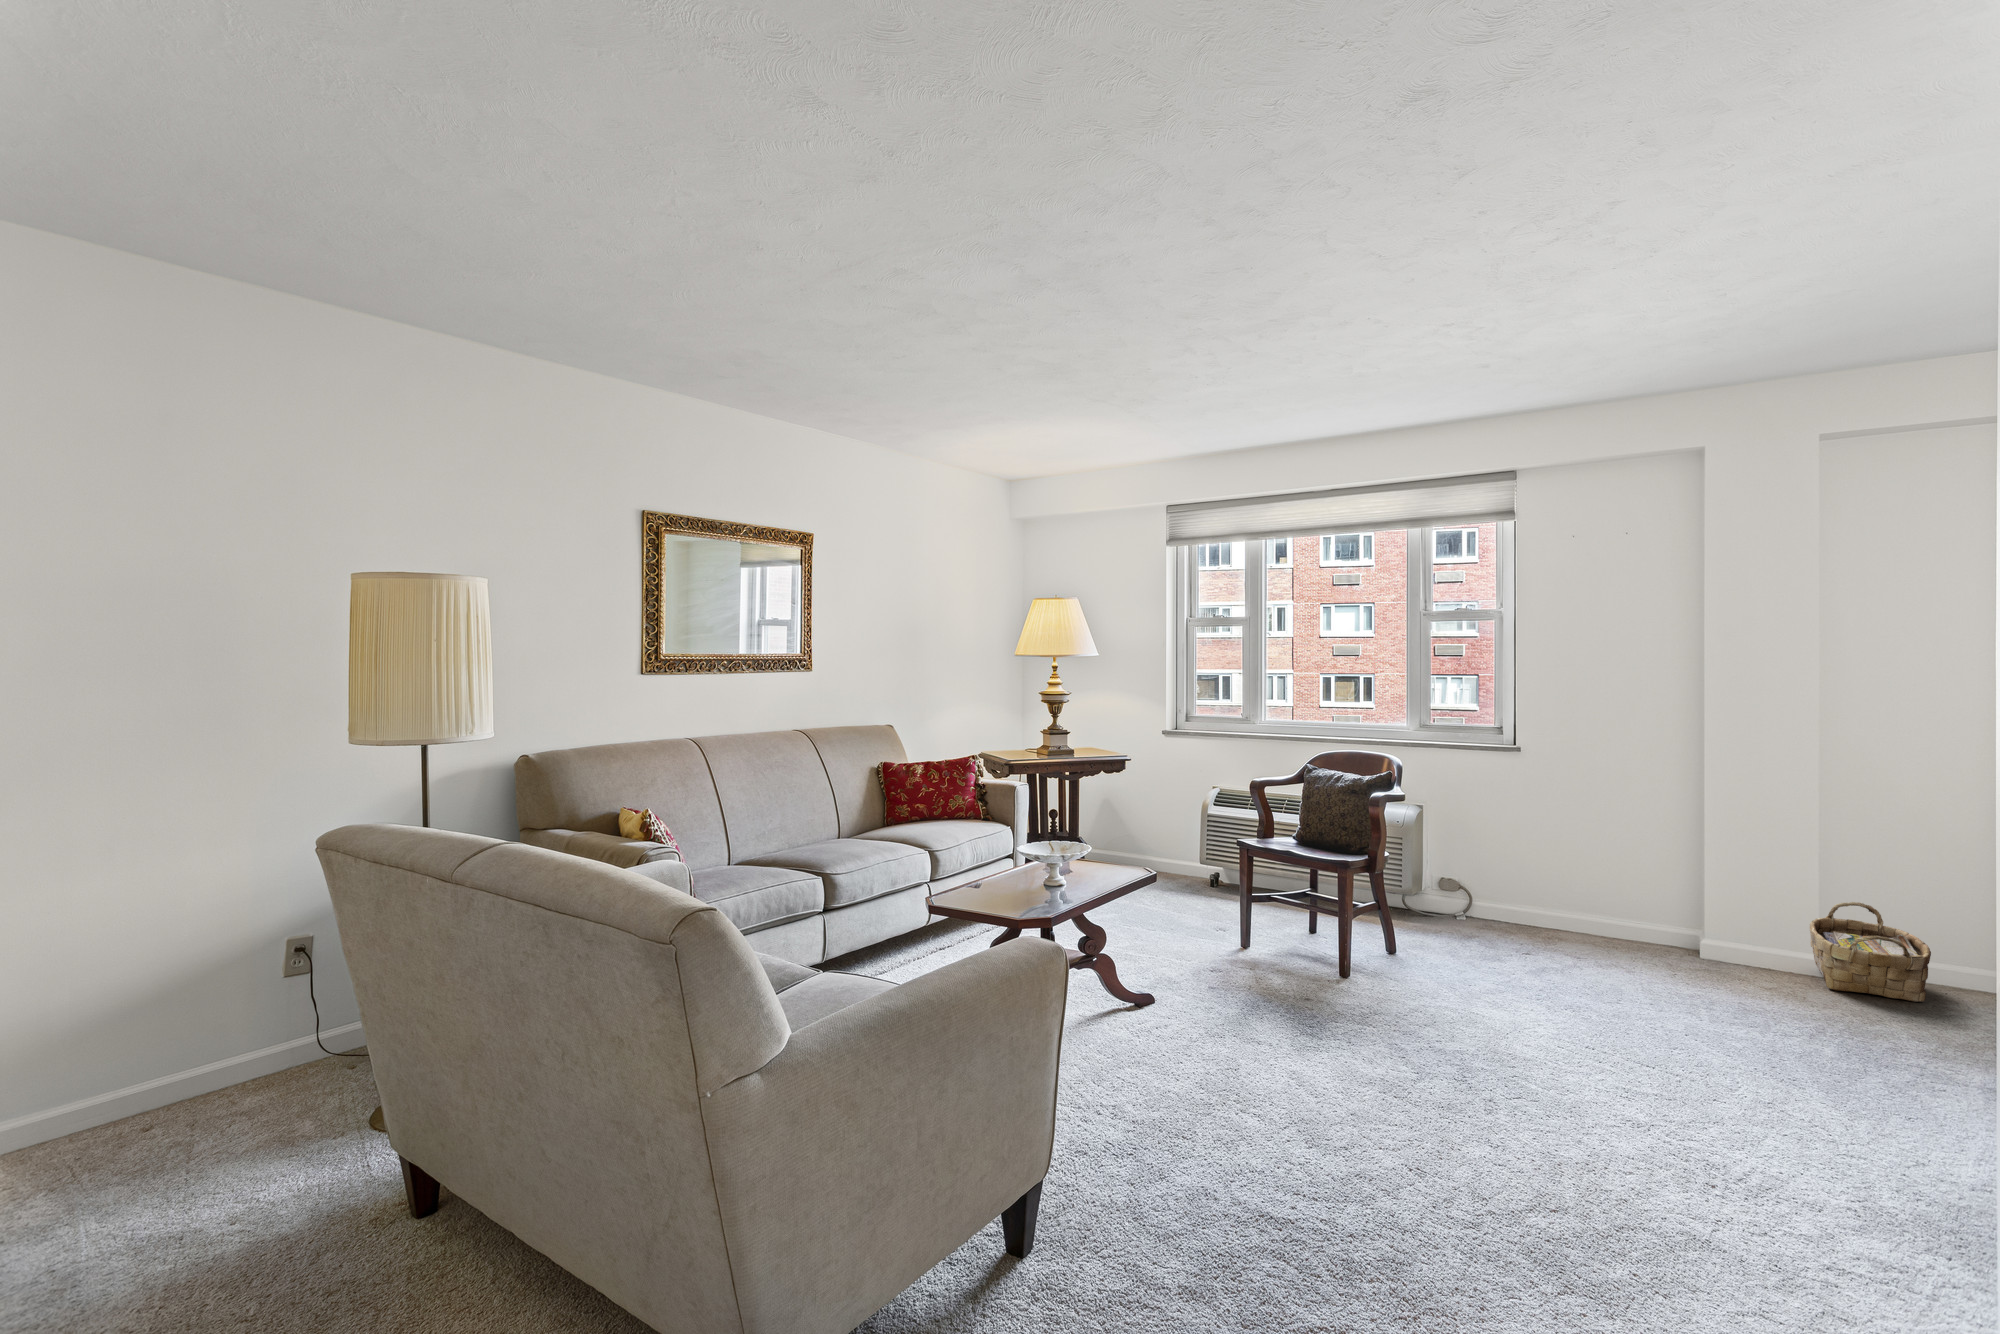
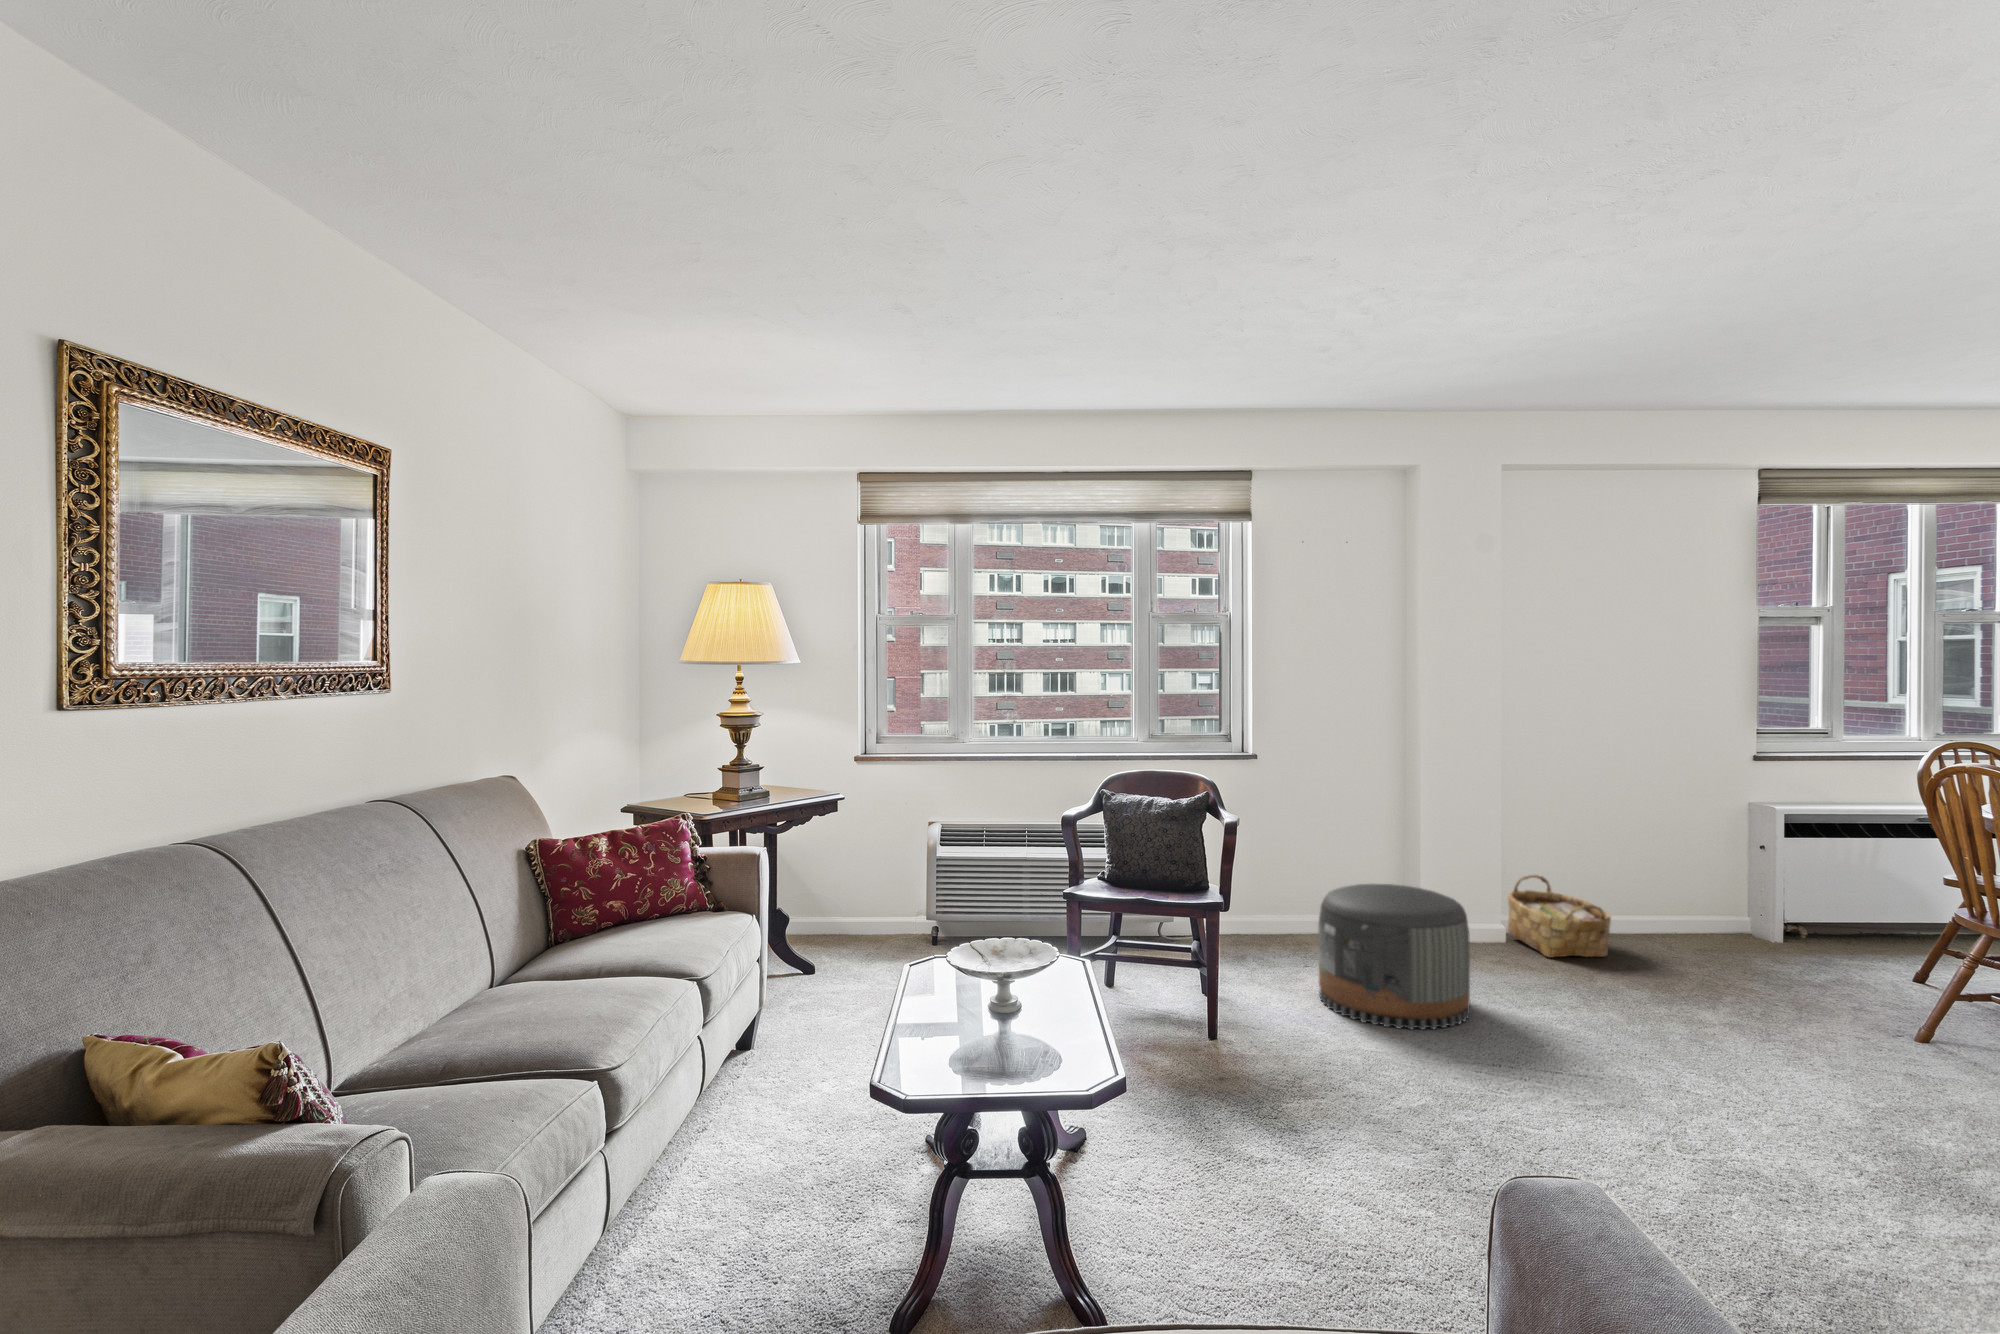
pouf: none [1478,871,1632,1008] -> present [1318,884,1470,1030]

